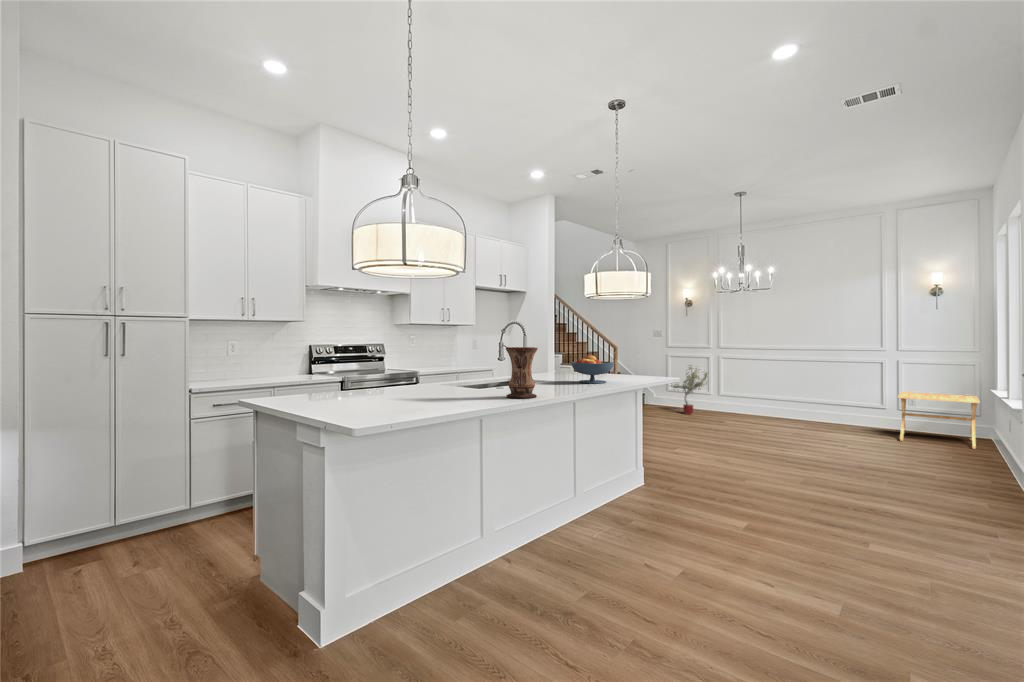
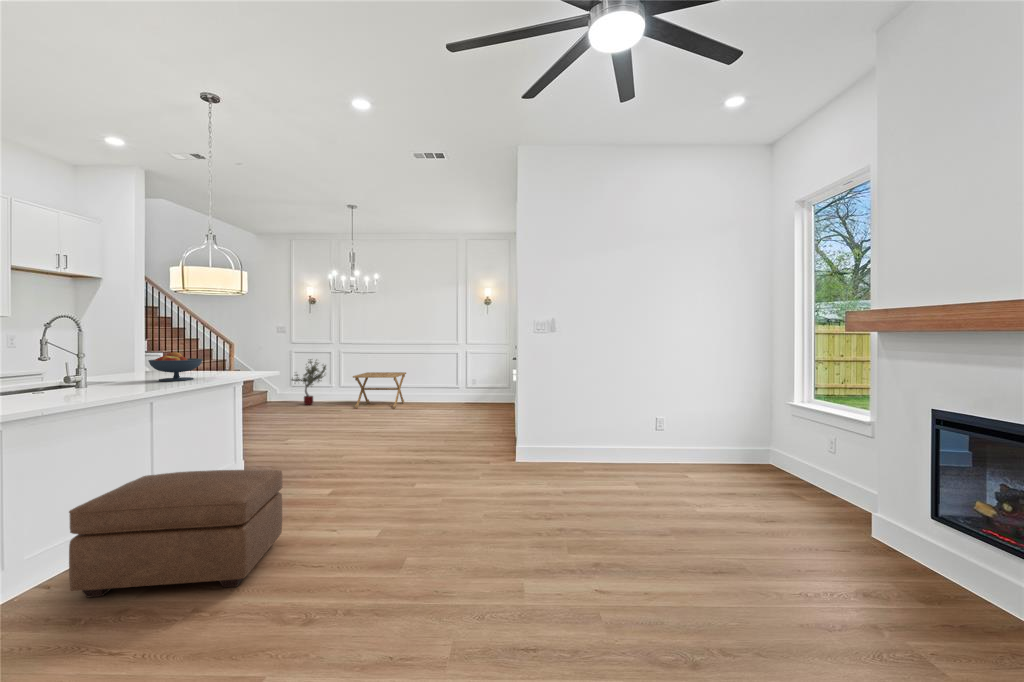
vase: present [506,347,538,398] -> none [37,345,87,403]
side table: present [898,391,980,449] -> present [353,372,406,408]
ottoman: none [530,475,710,625] -> present [69,470,282,597]

